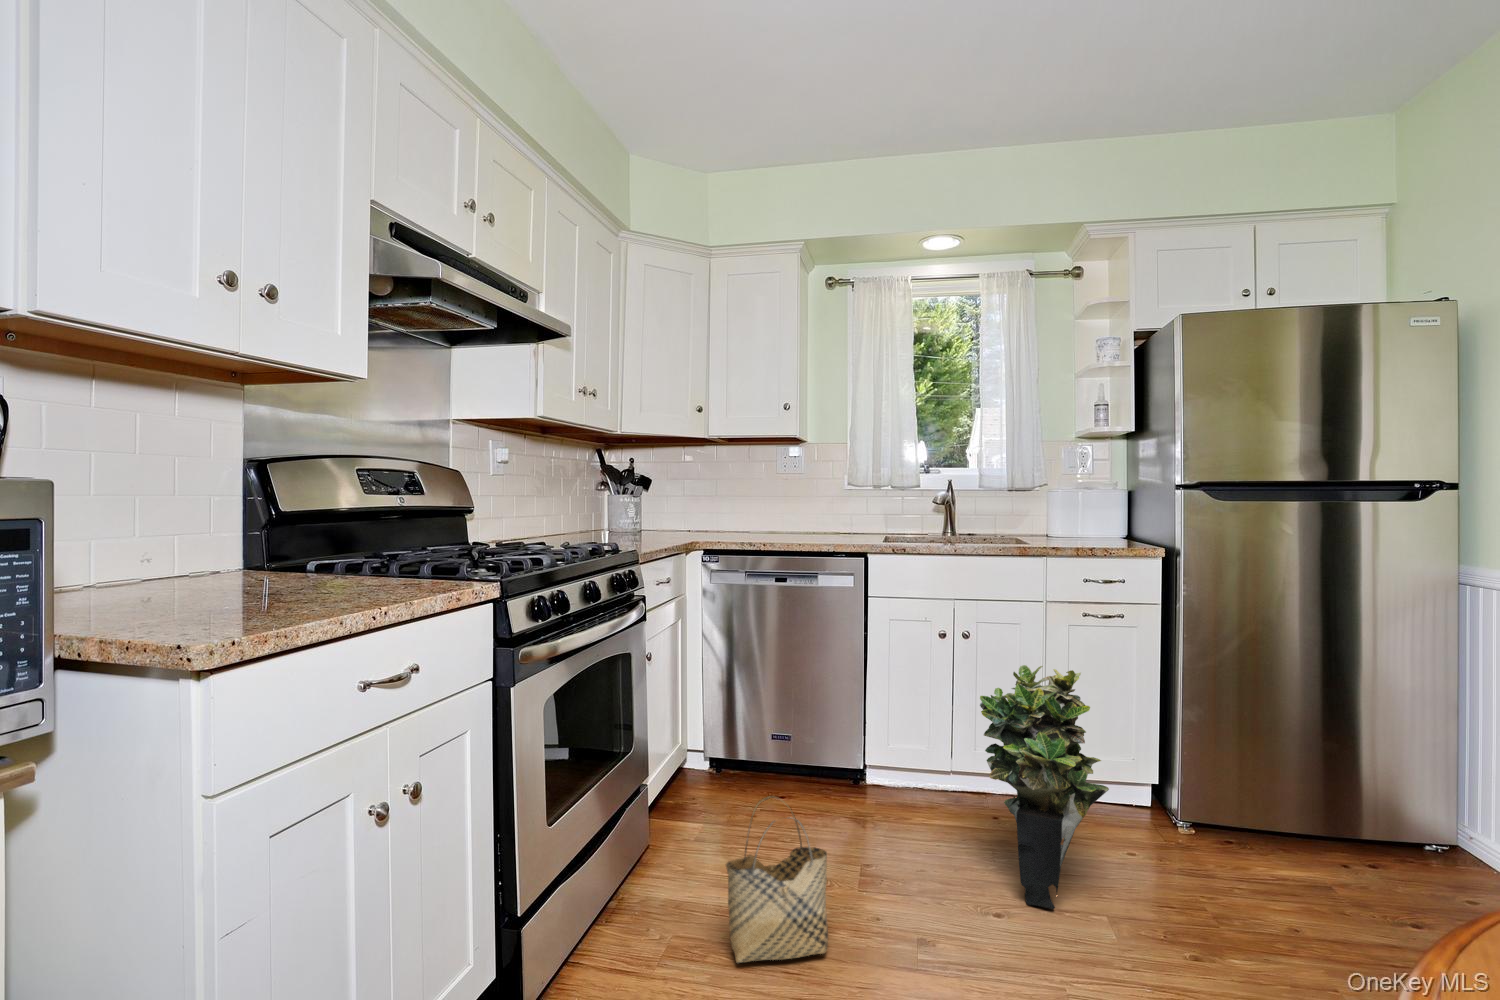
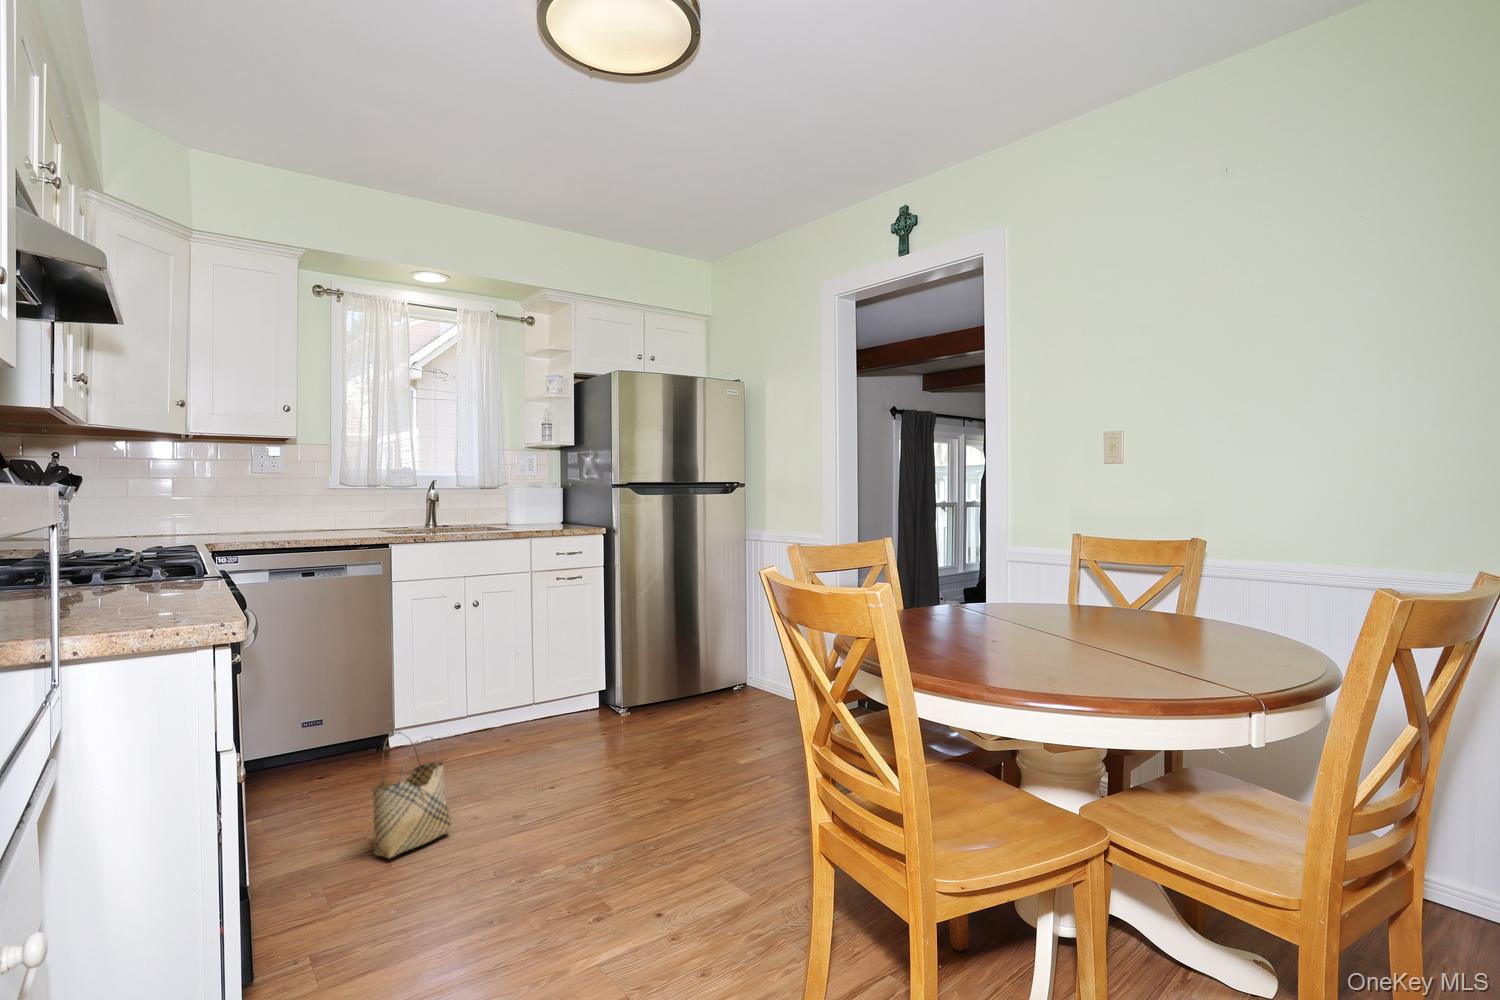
potted plant: present [980,665,1109,909] -> none [513,611,602,770]

